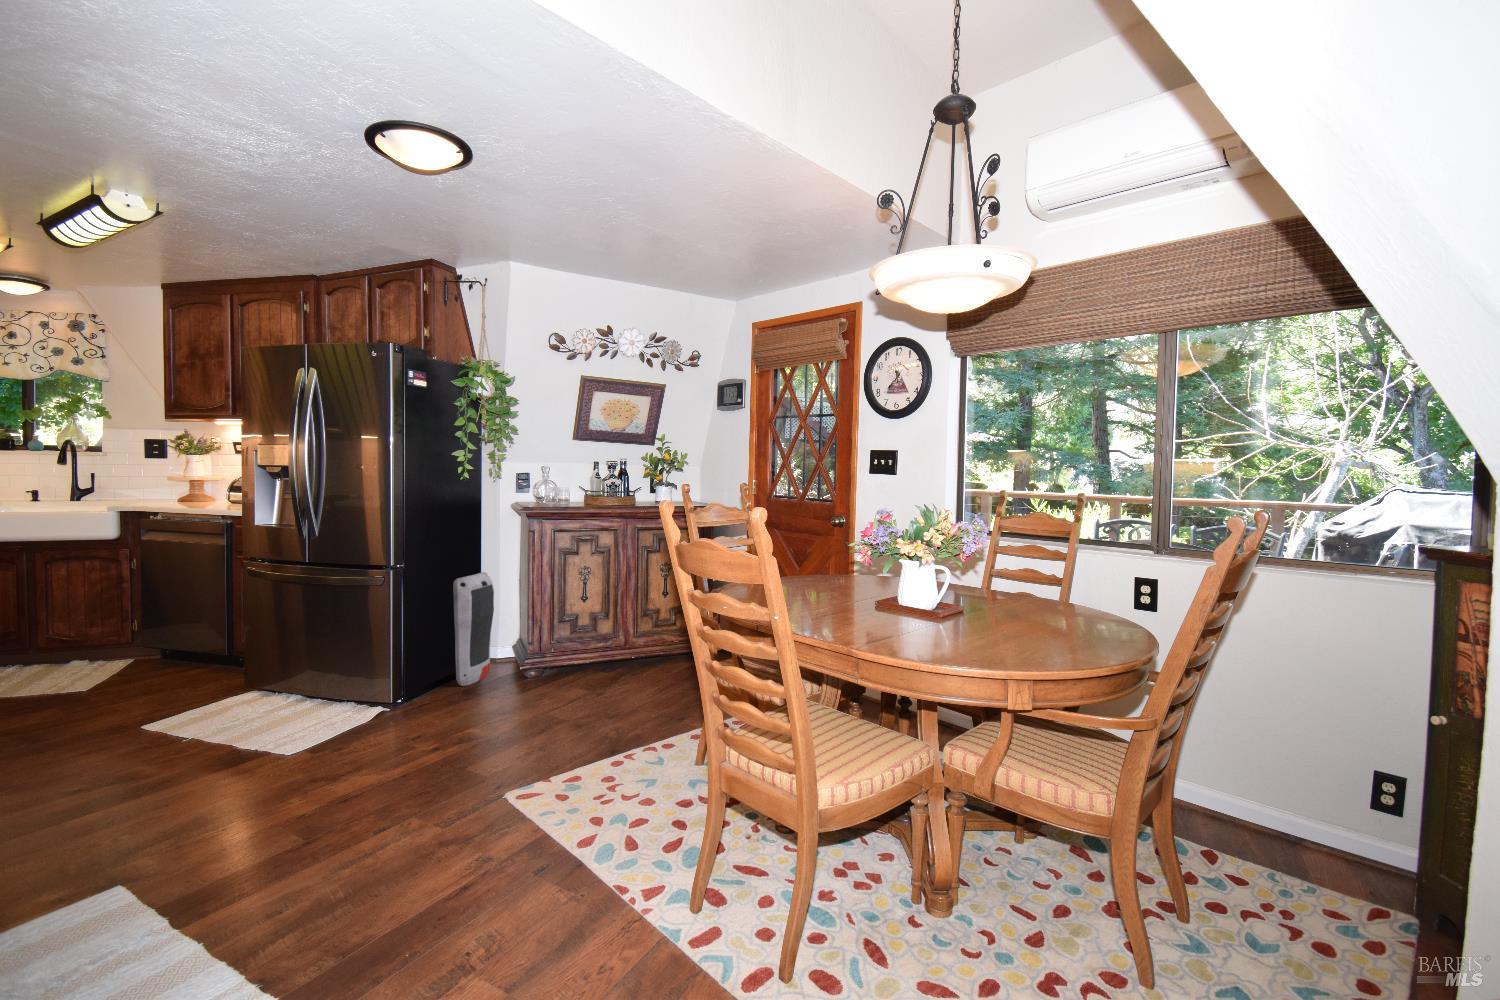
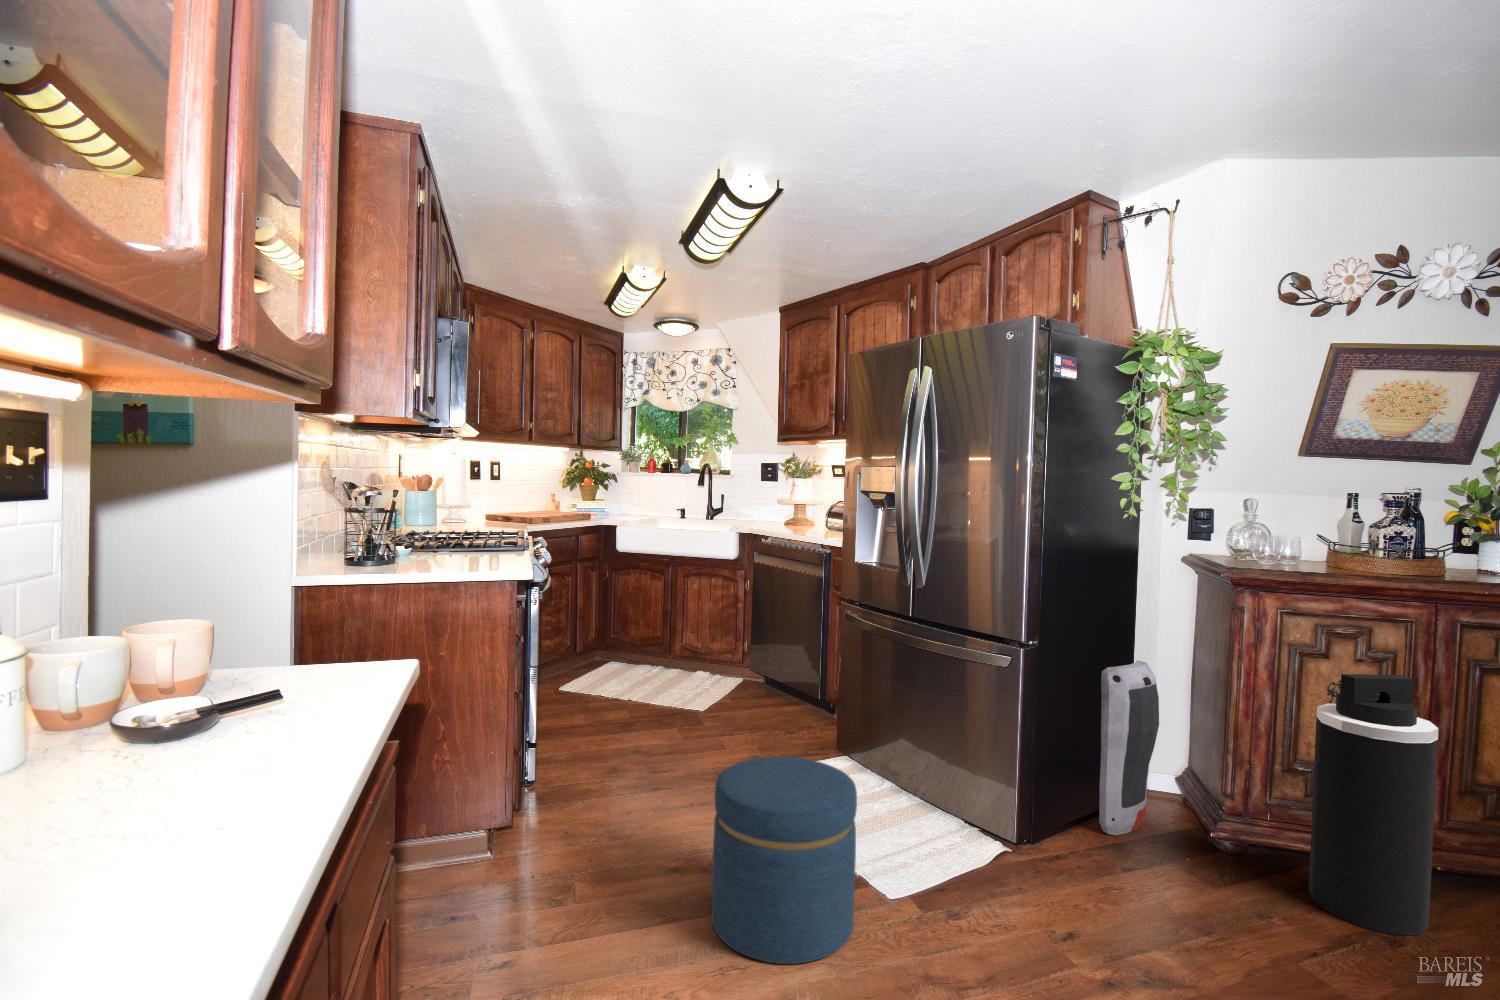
trash can: none [570,558,620,692] -> present [1309,674,1438,935]
ottoman: none [72,680,235,843] -> present [712,757,857,964]

